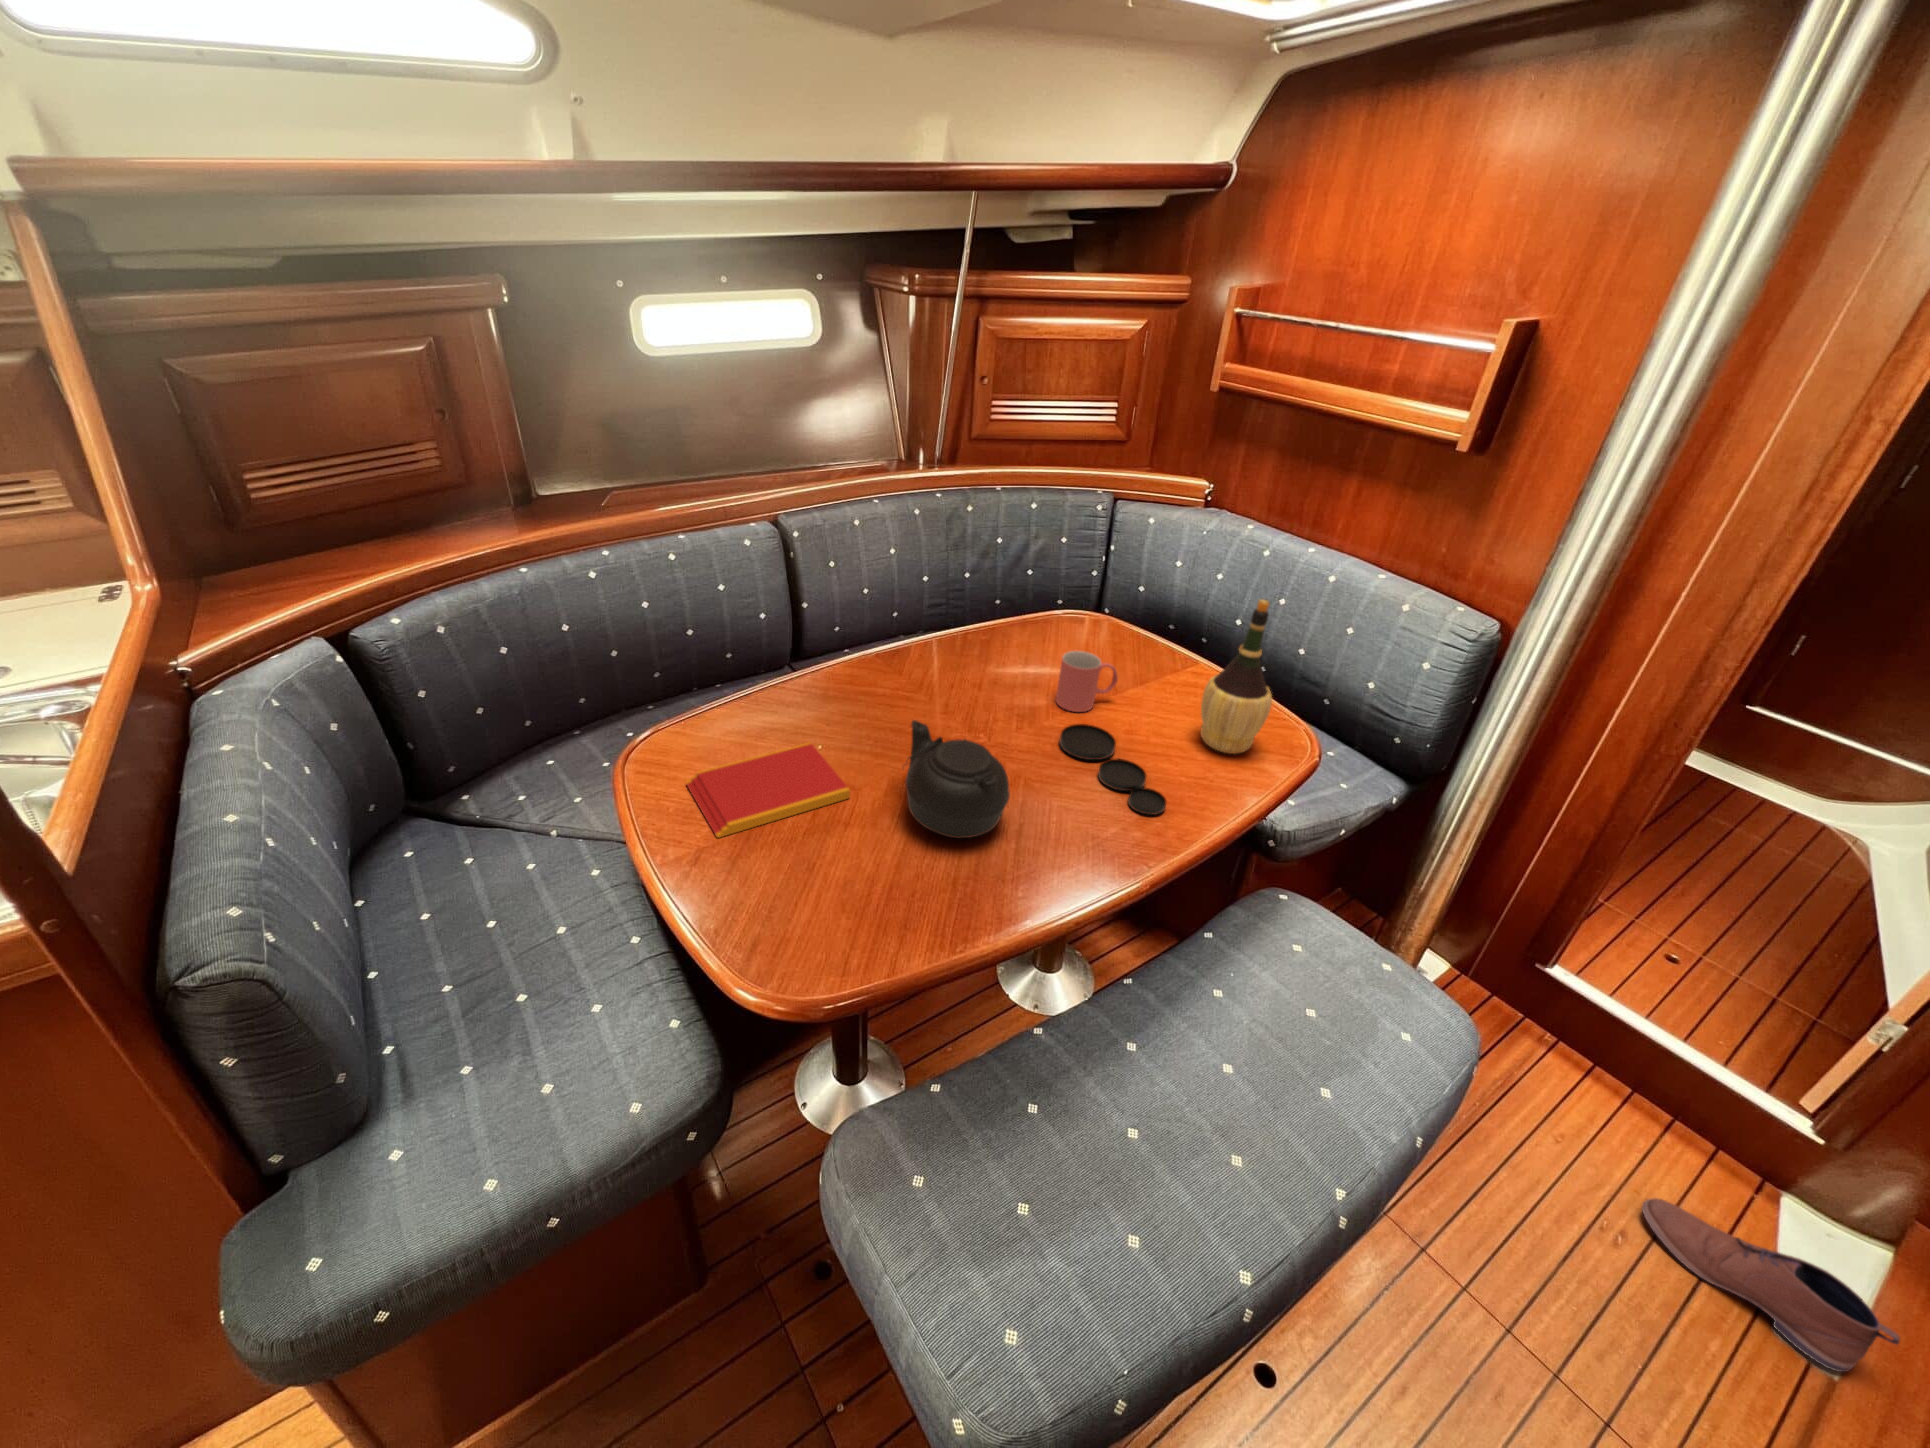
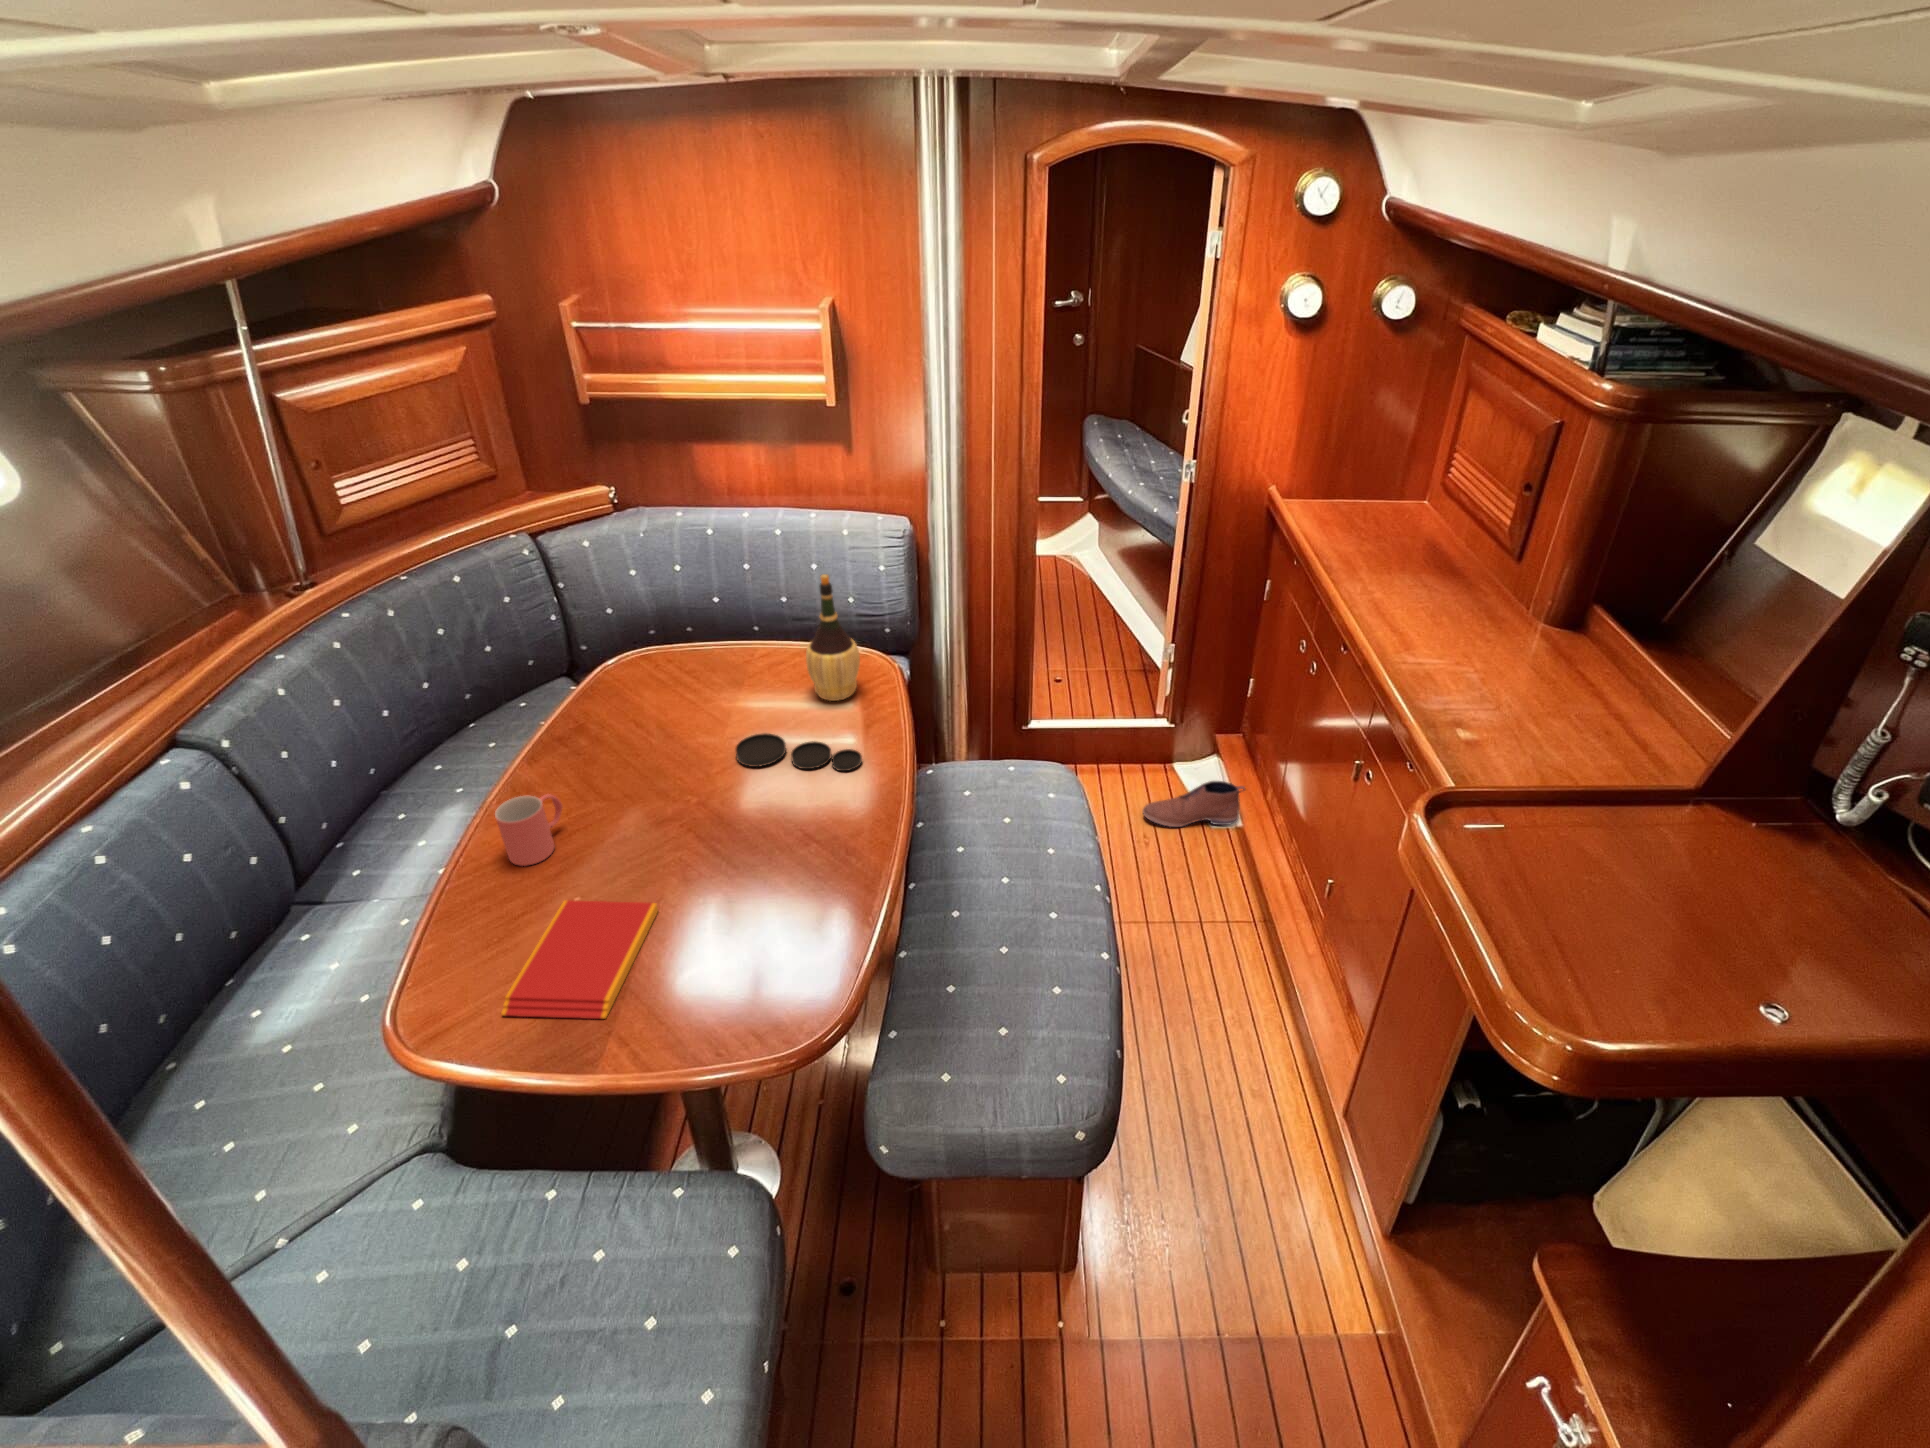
mug: present [1056,651,1118,712] -> present [495,794,563,866]
teapot: present [905,720,1010,838] -> none [670,791,795,881]

